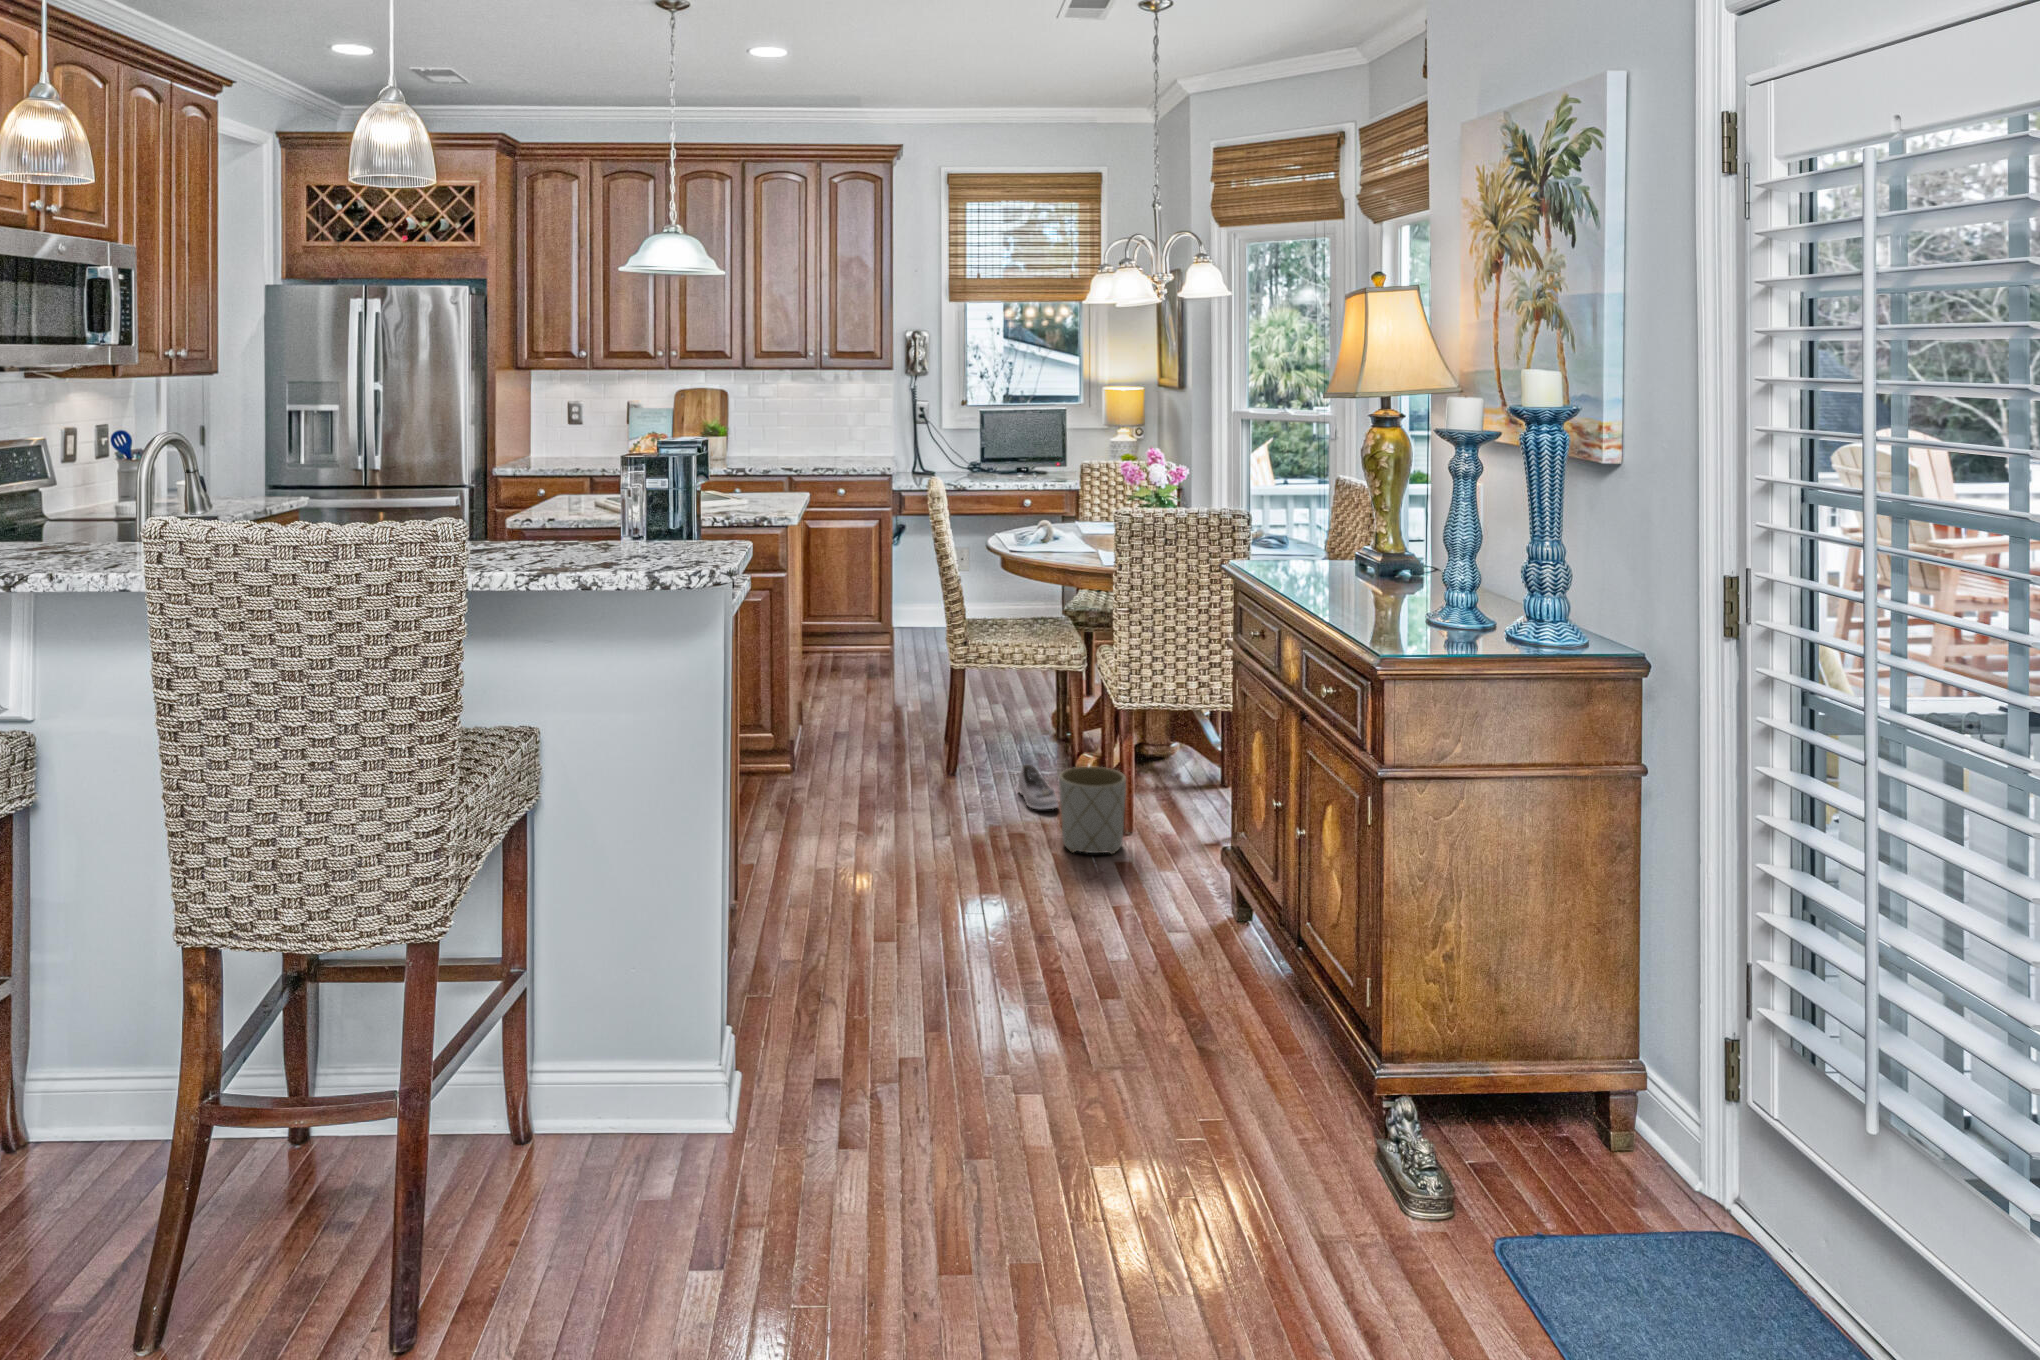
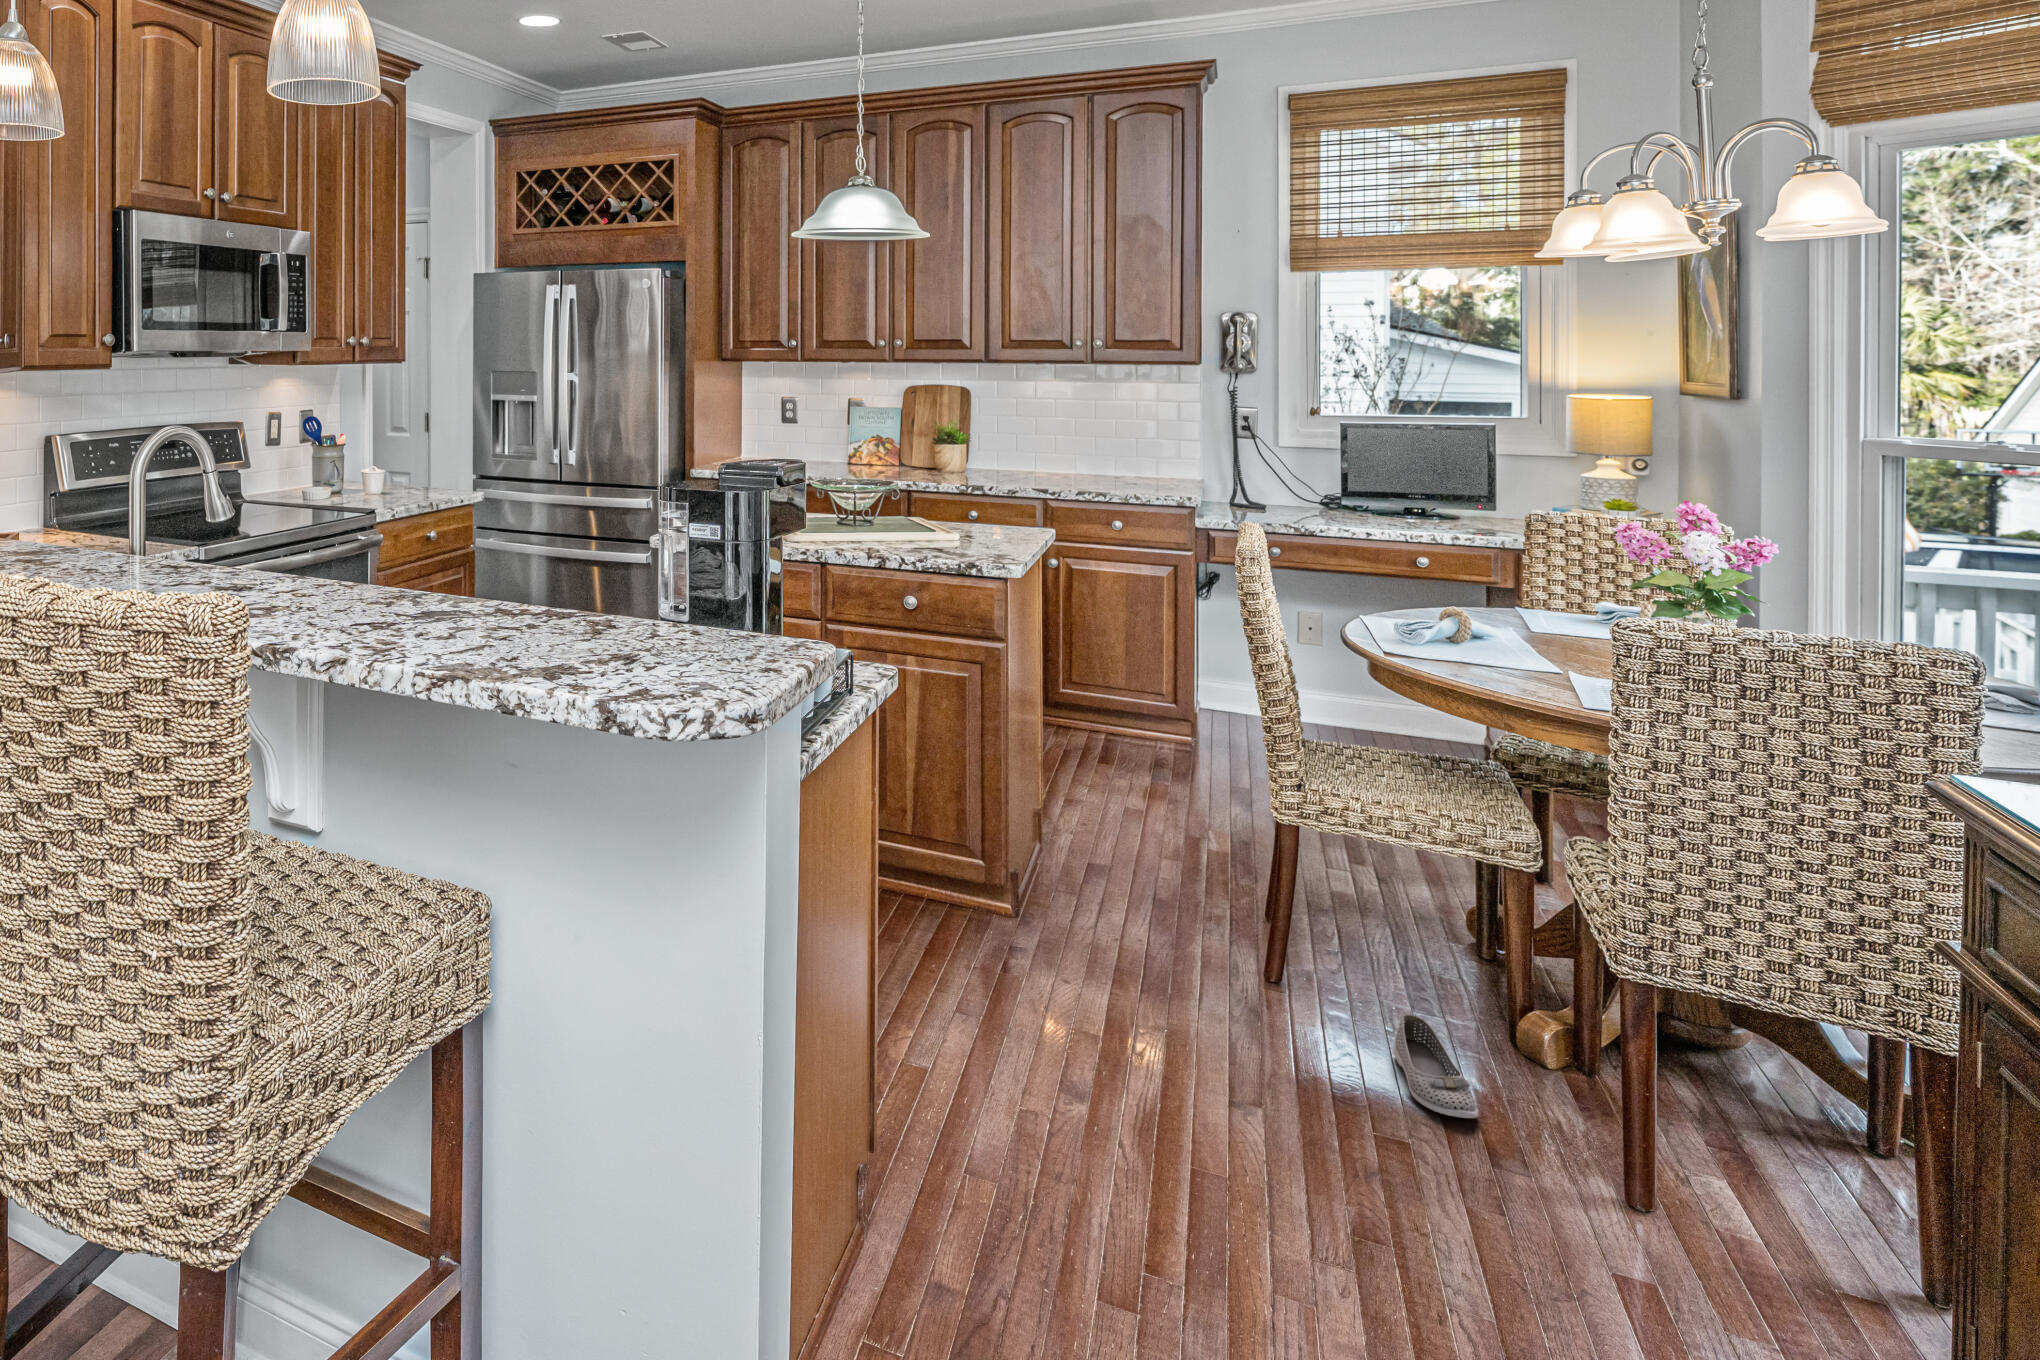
planter: present [1059,766,1126,854] -> none [1479,1073,1639,1276]

